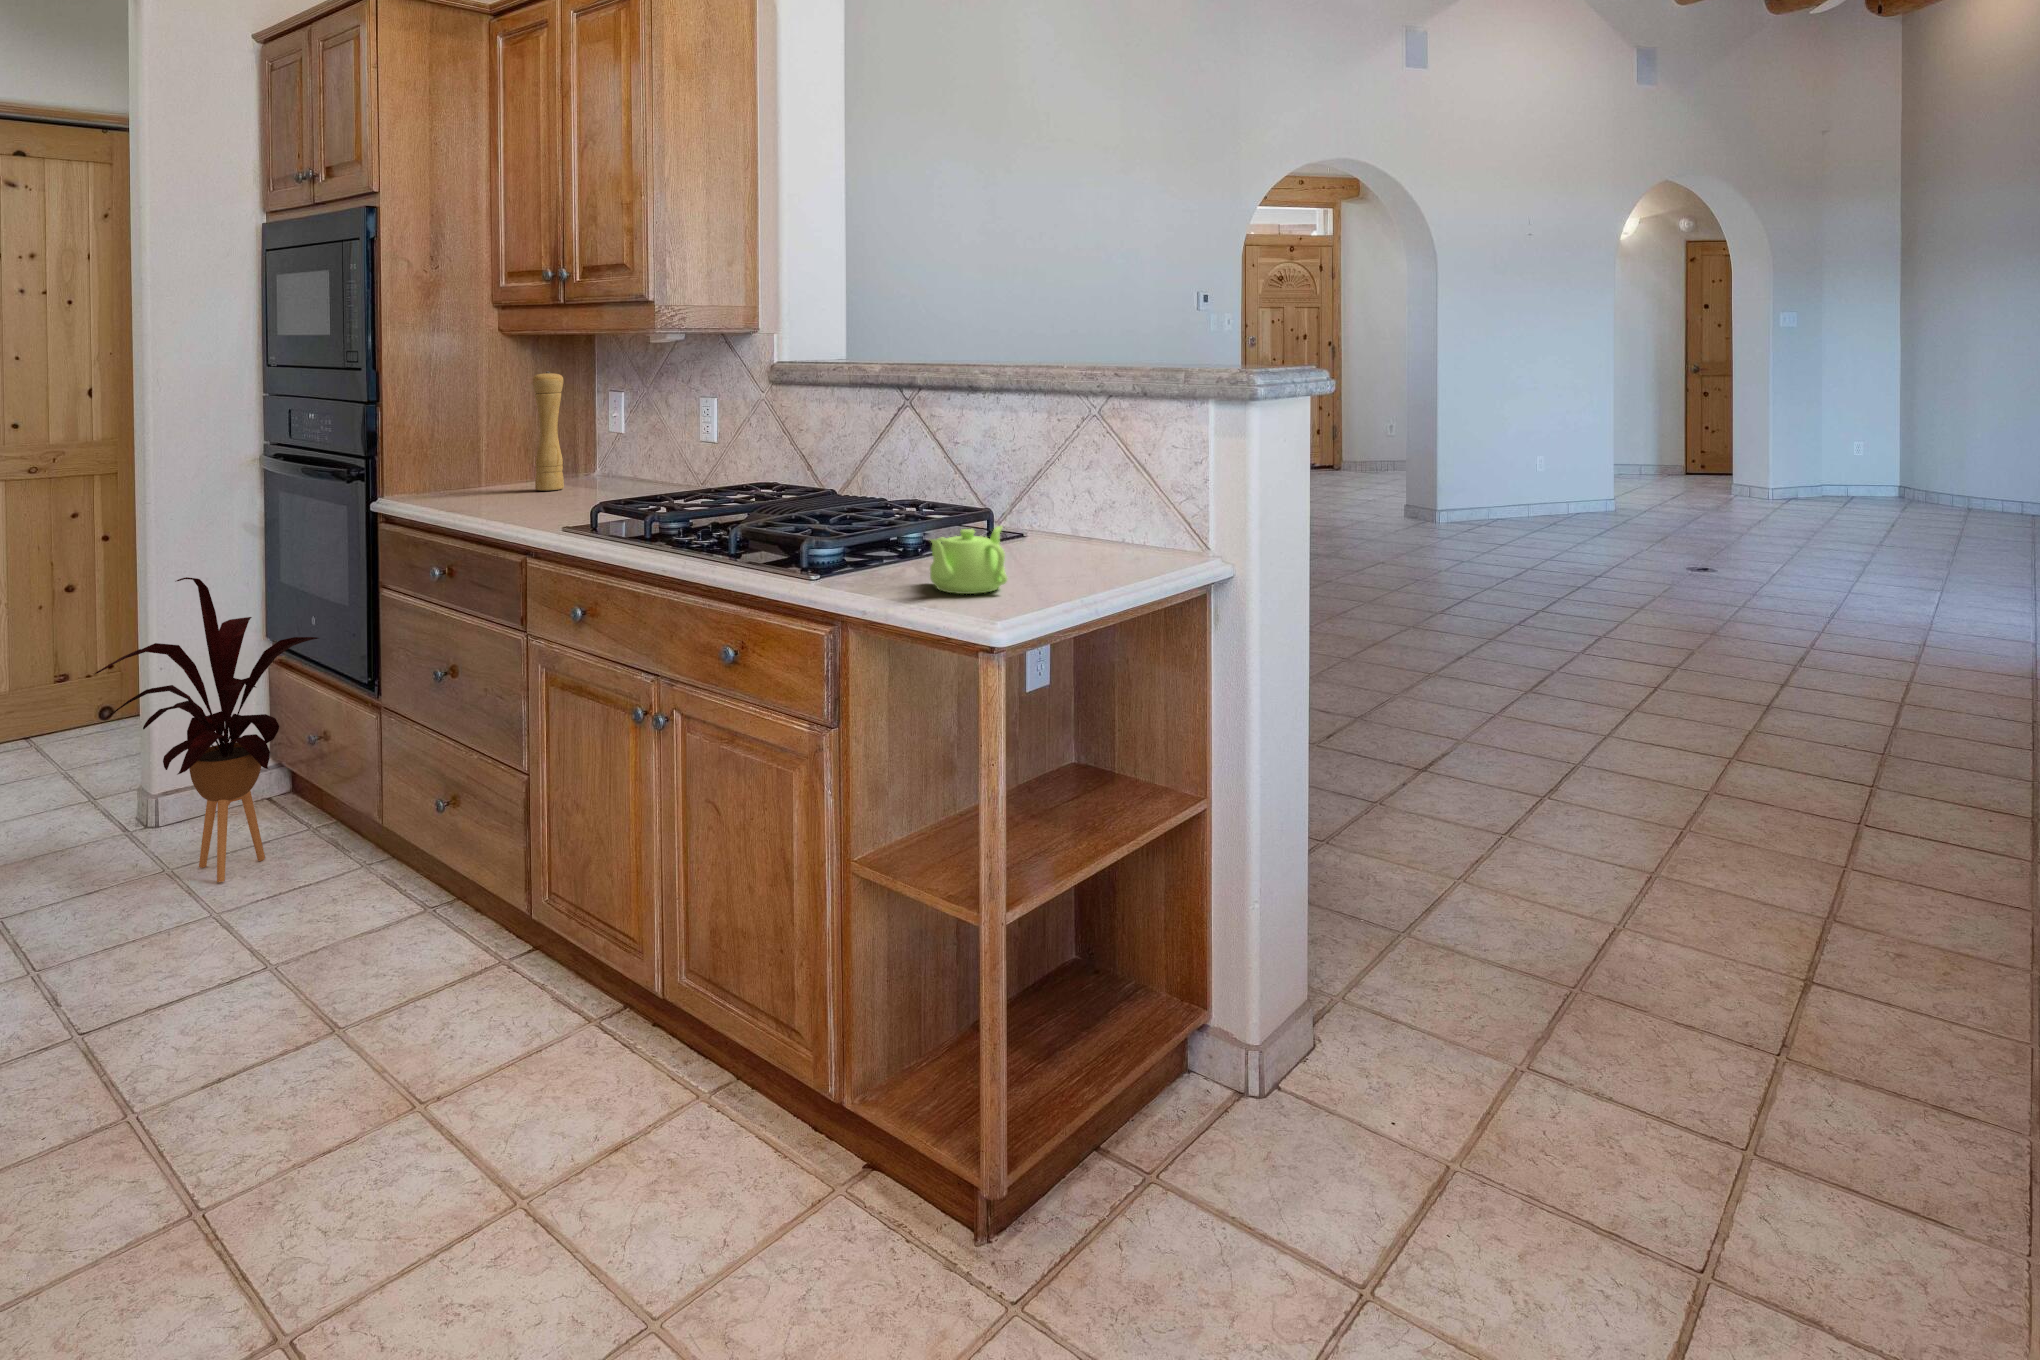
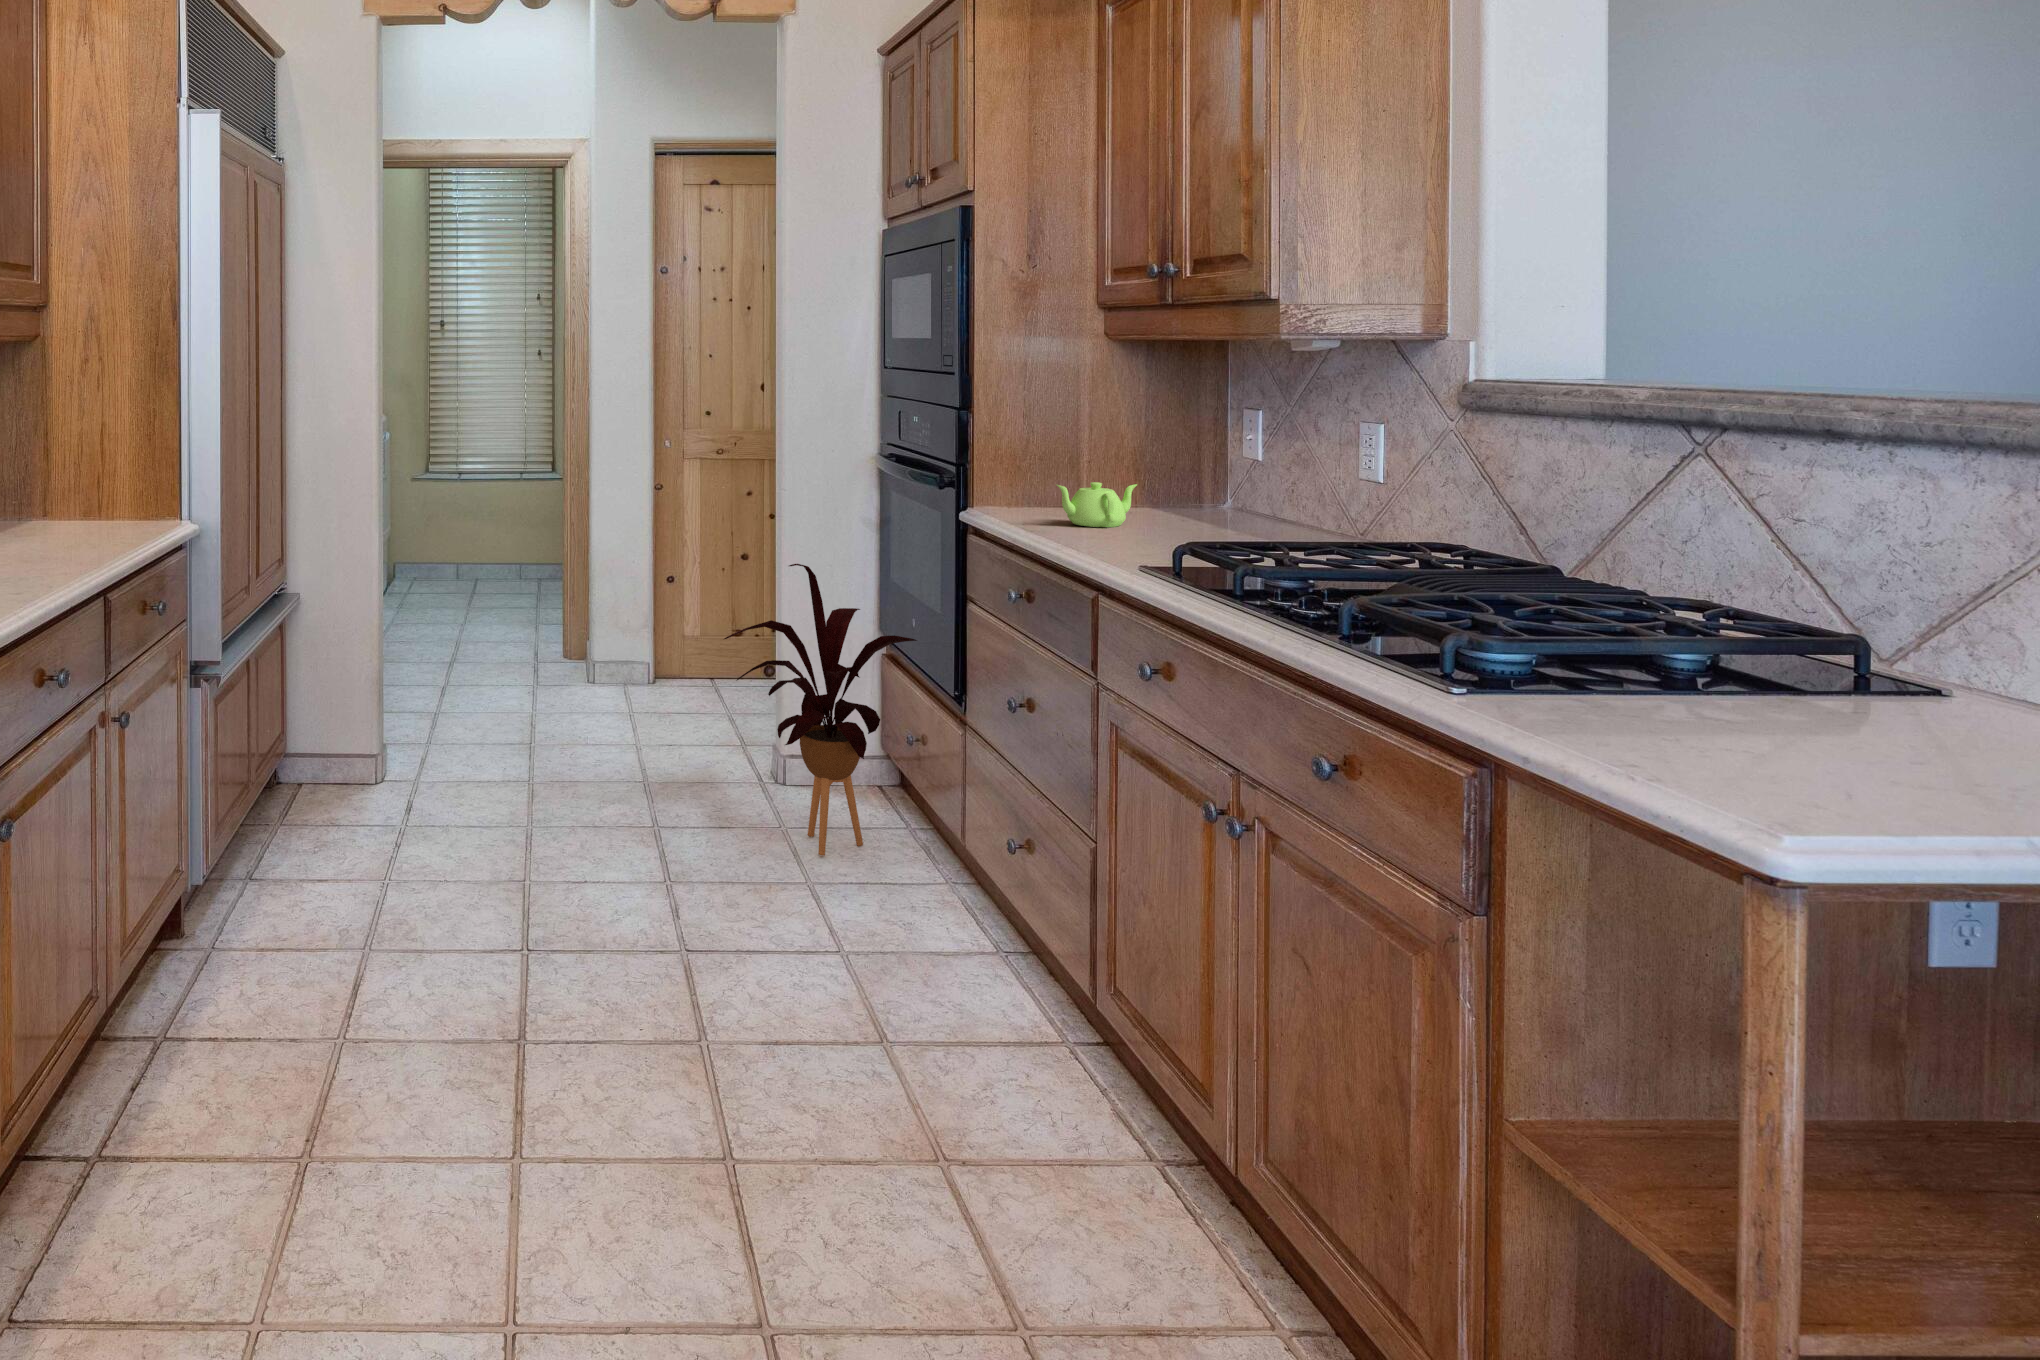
pepper mill: present [533,371,564,490] -> none [1141,380,1178,517]
teapot: present [930,526,1007,594] -> present [1057,482,1137,527]

